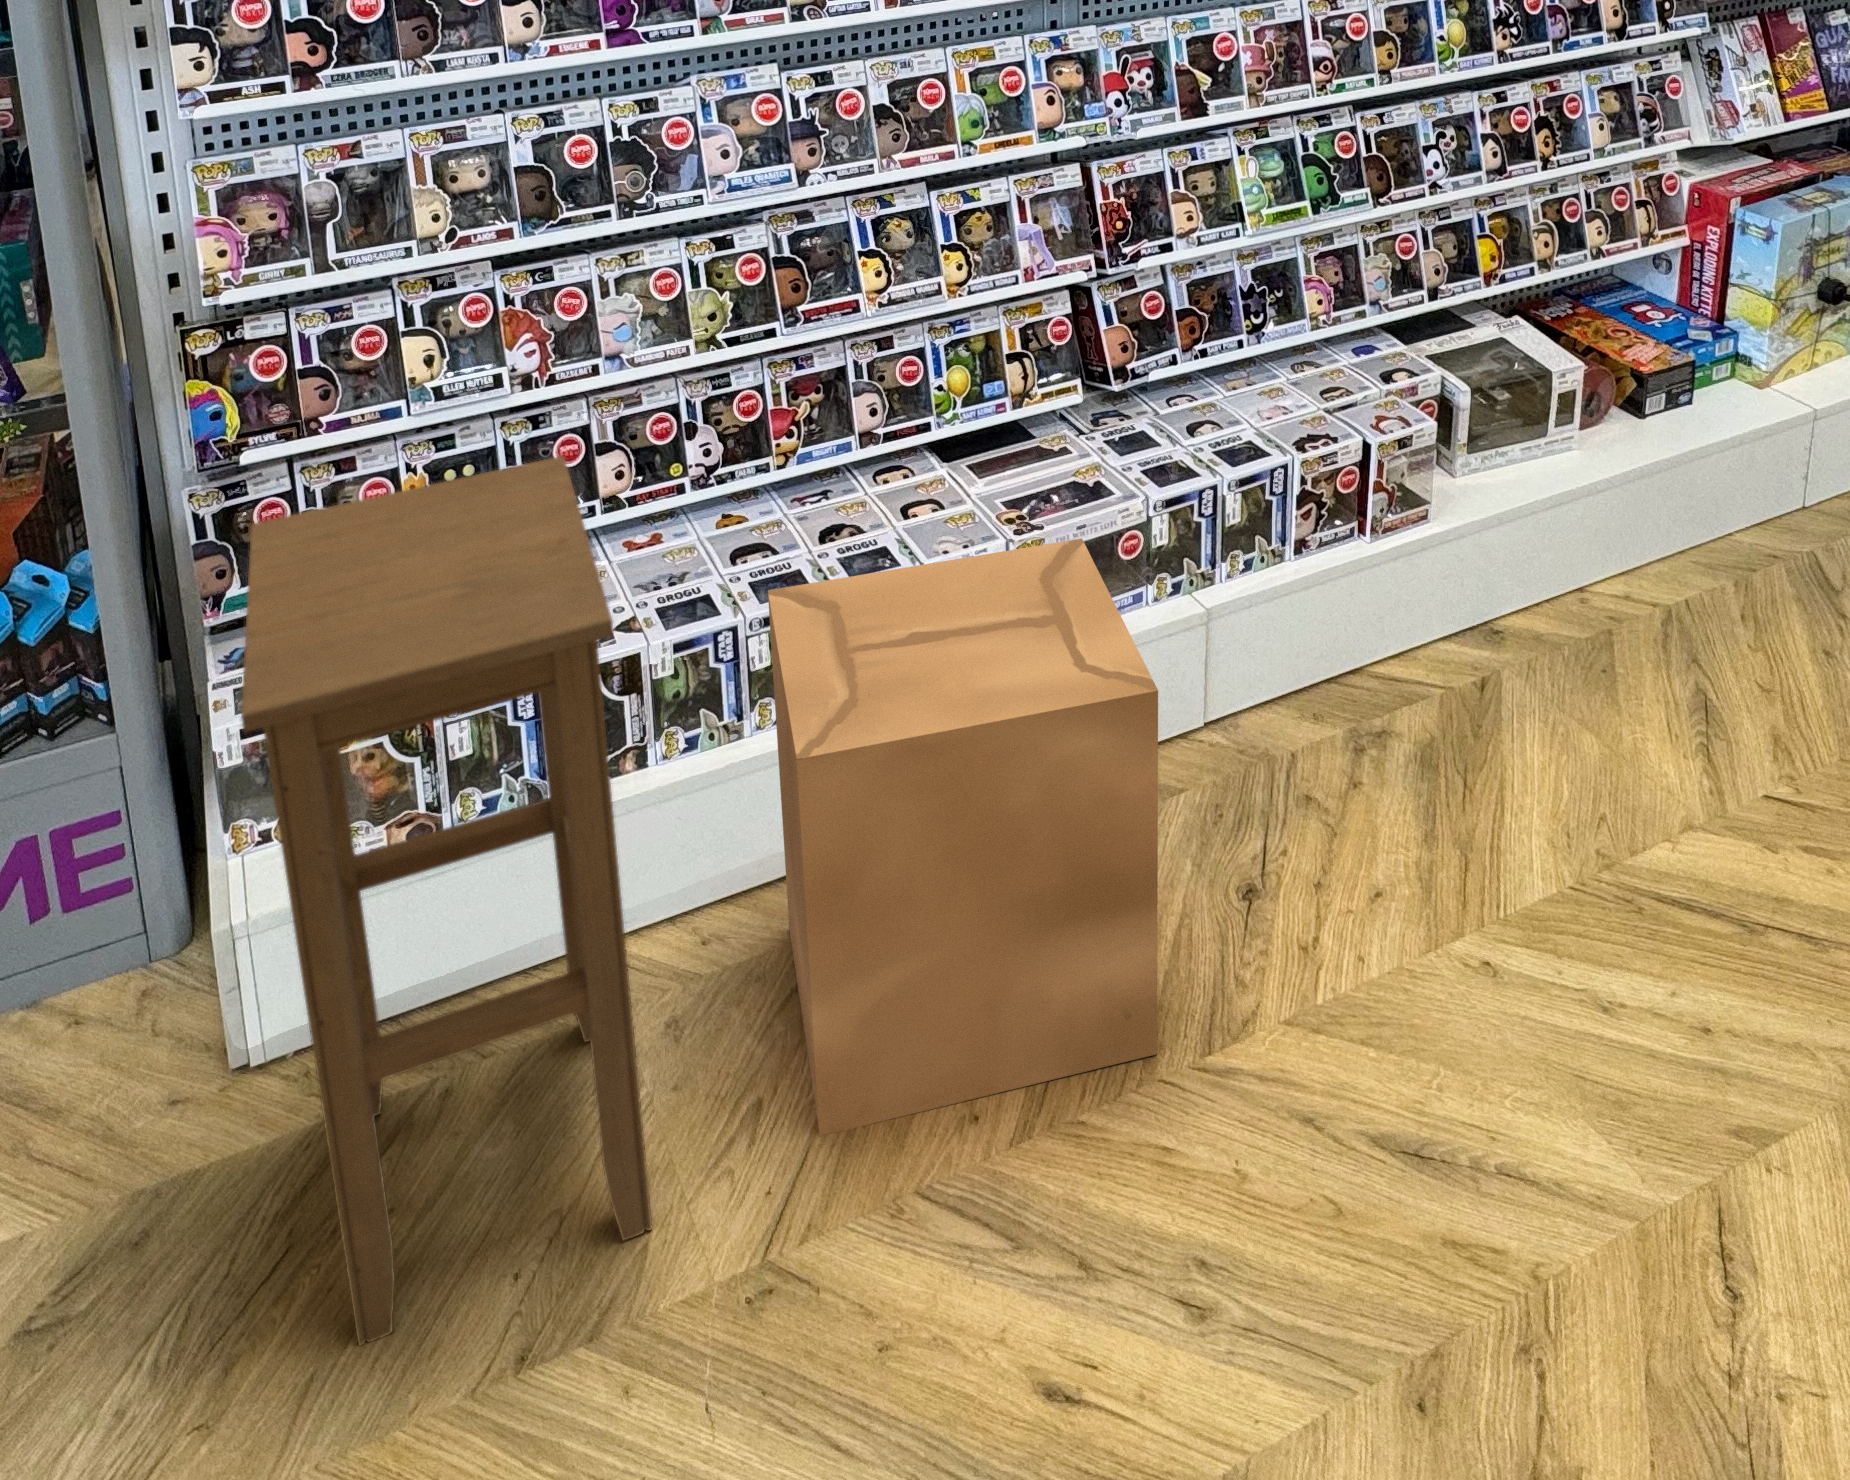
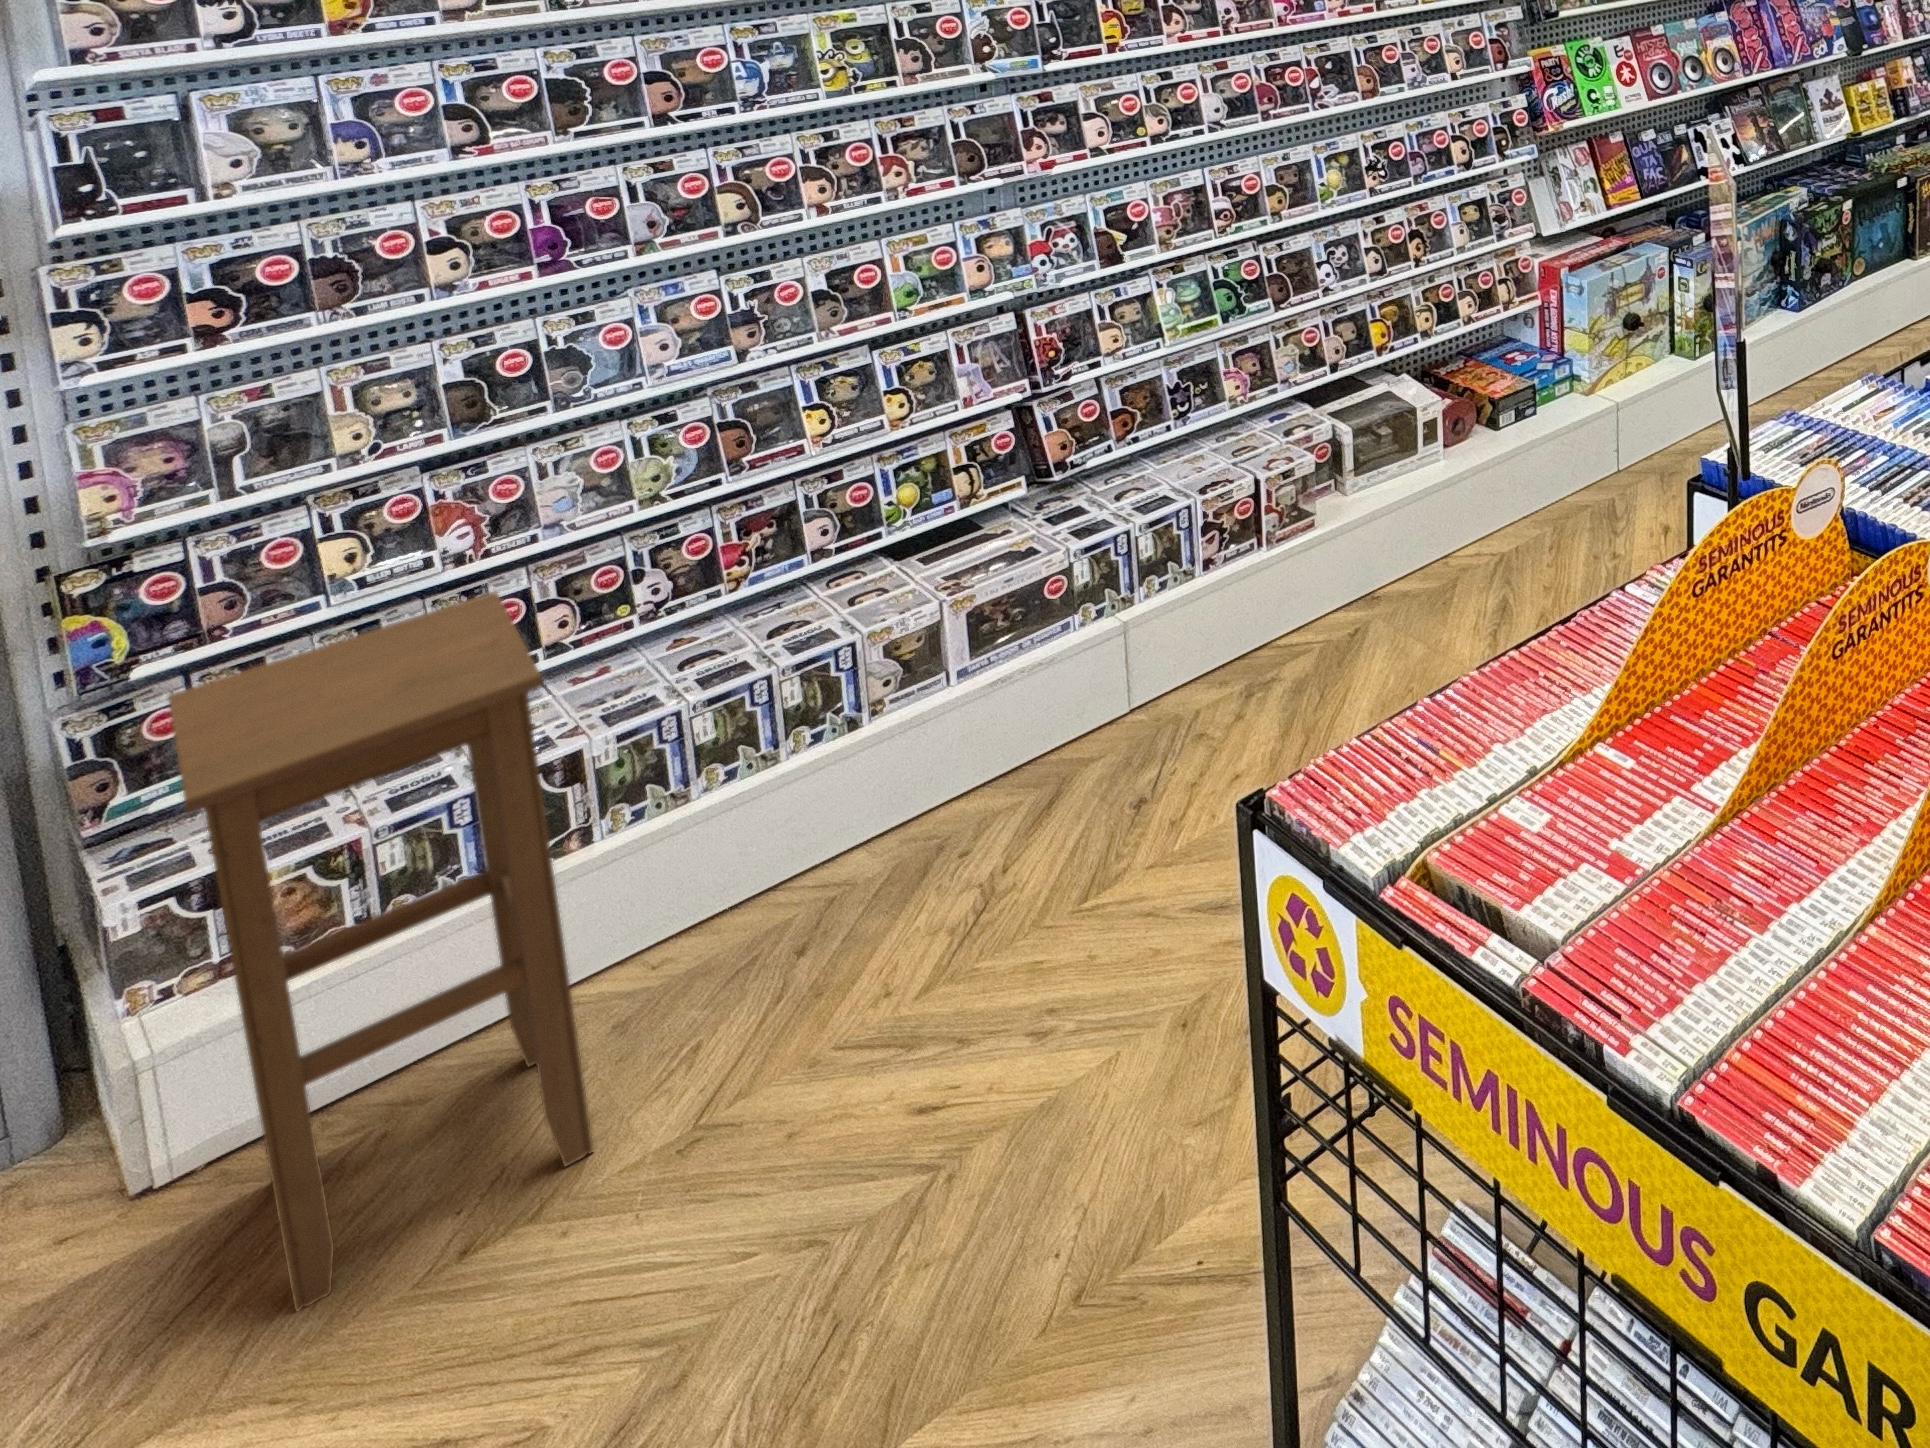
cardboard box: present [768,539,1158,1136] -> none [703,578,1051,1053]

